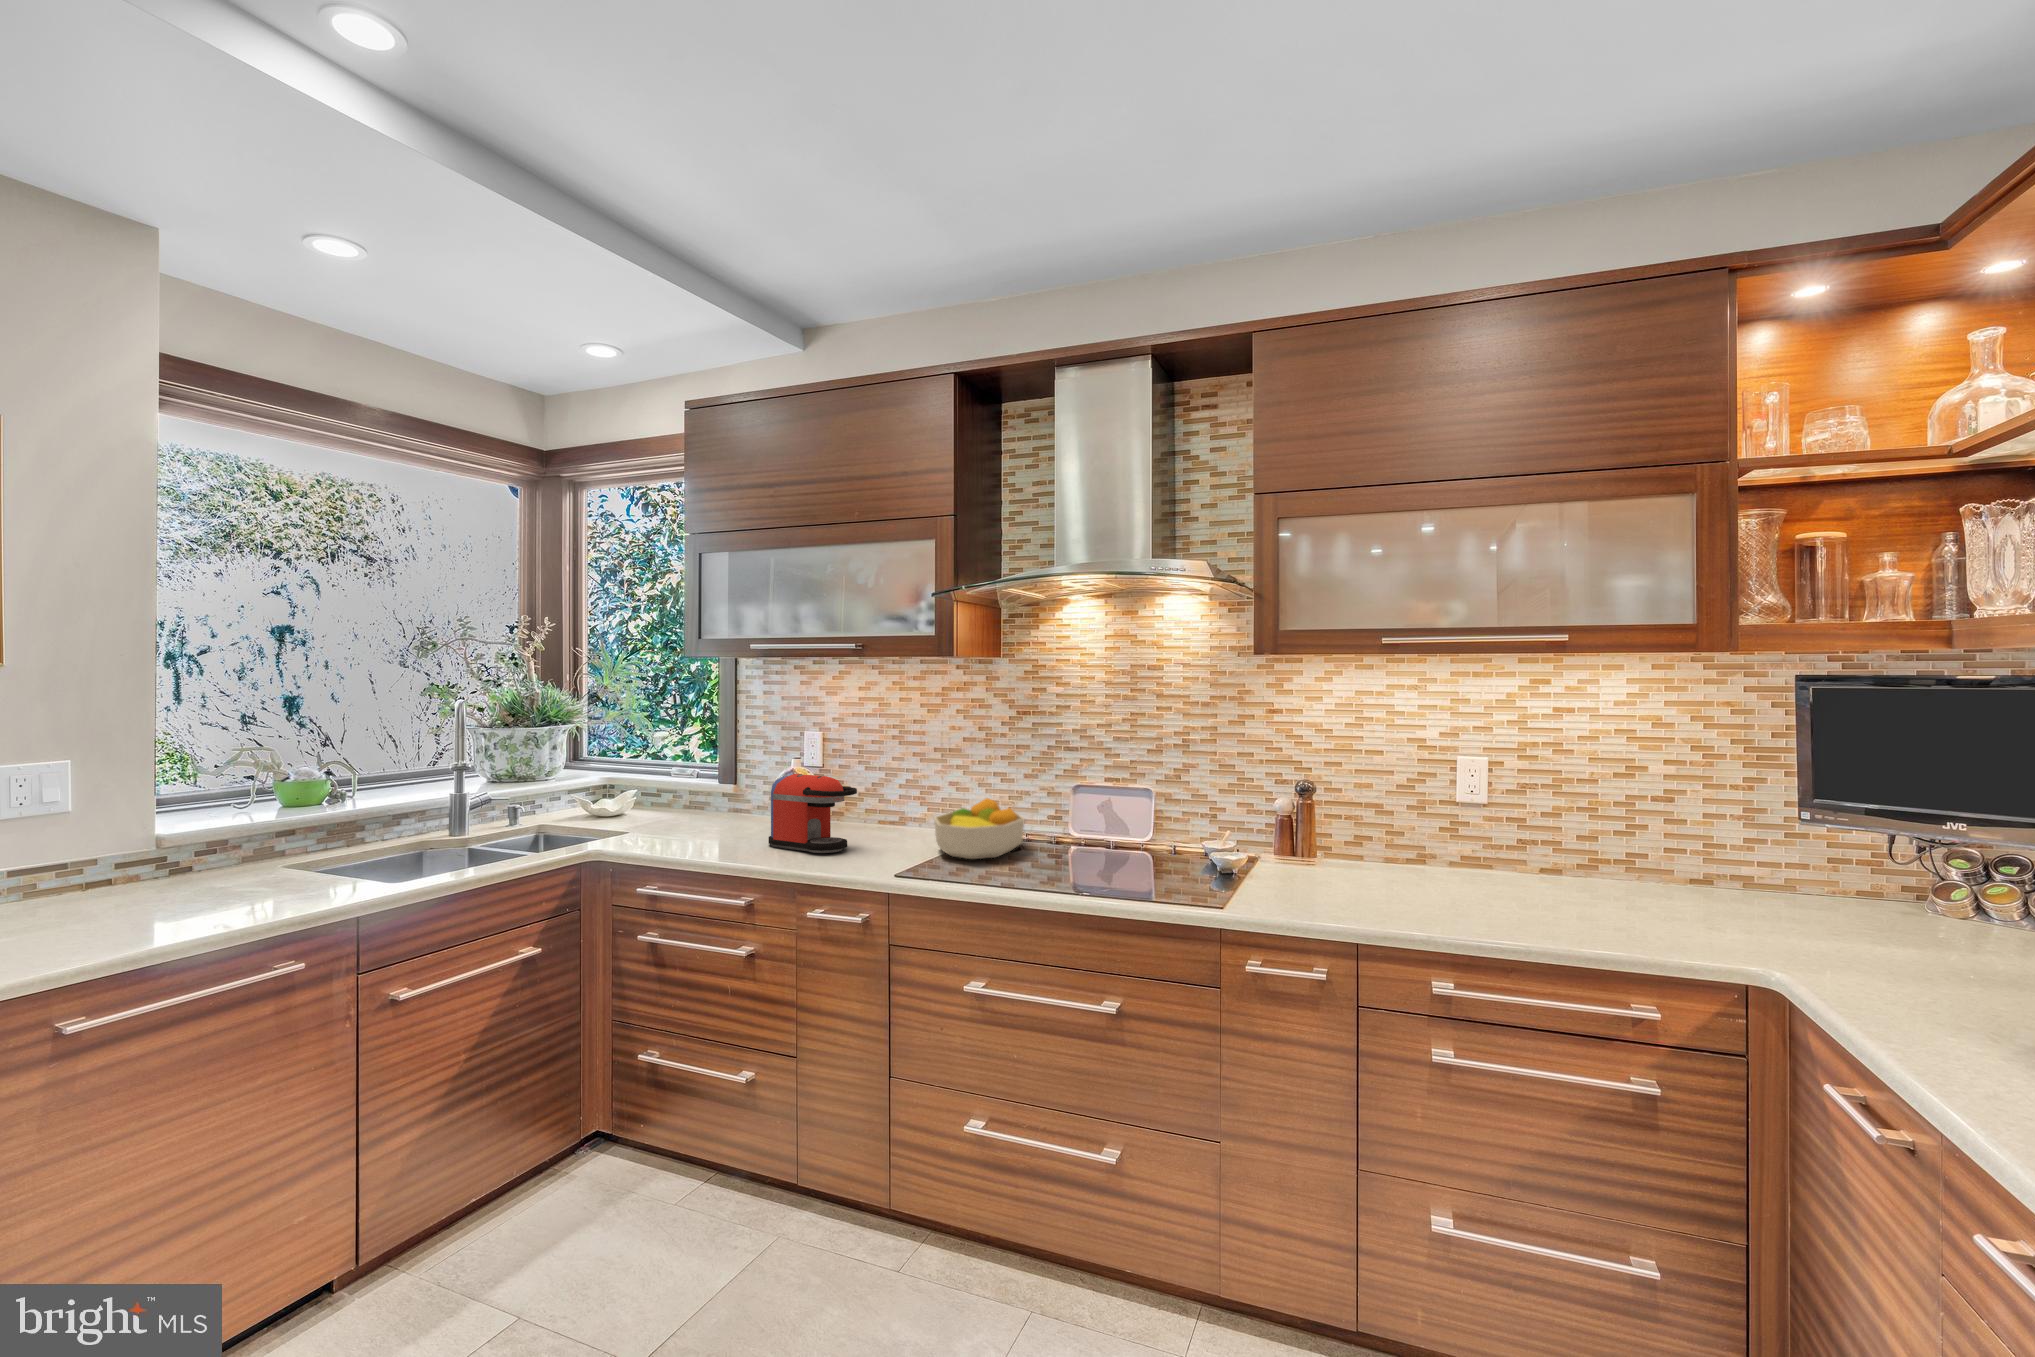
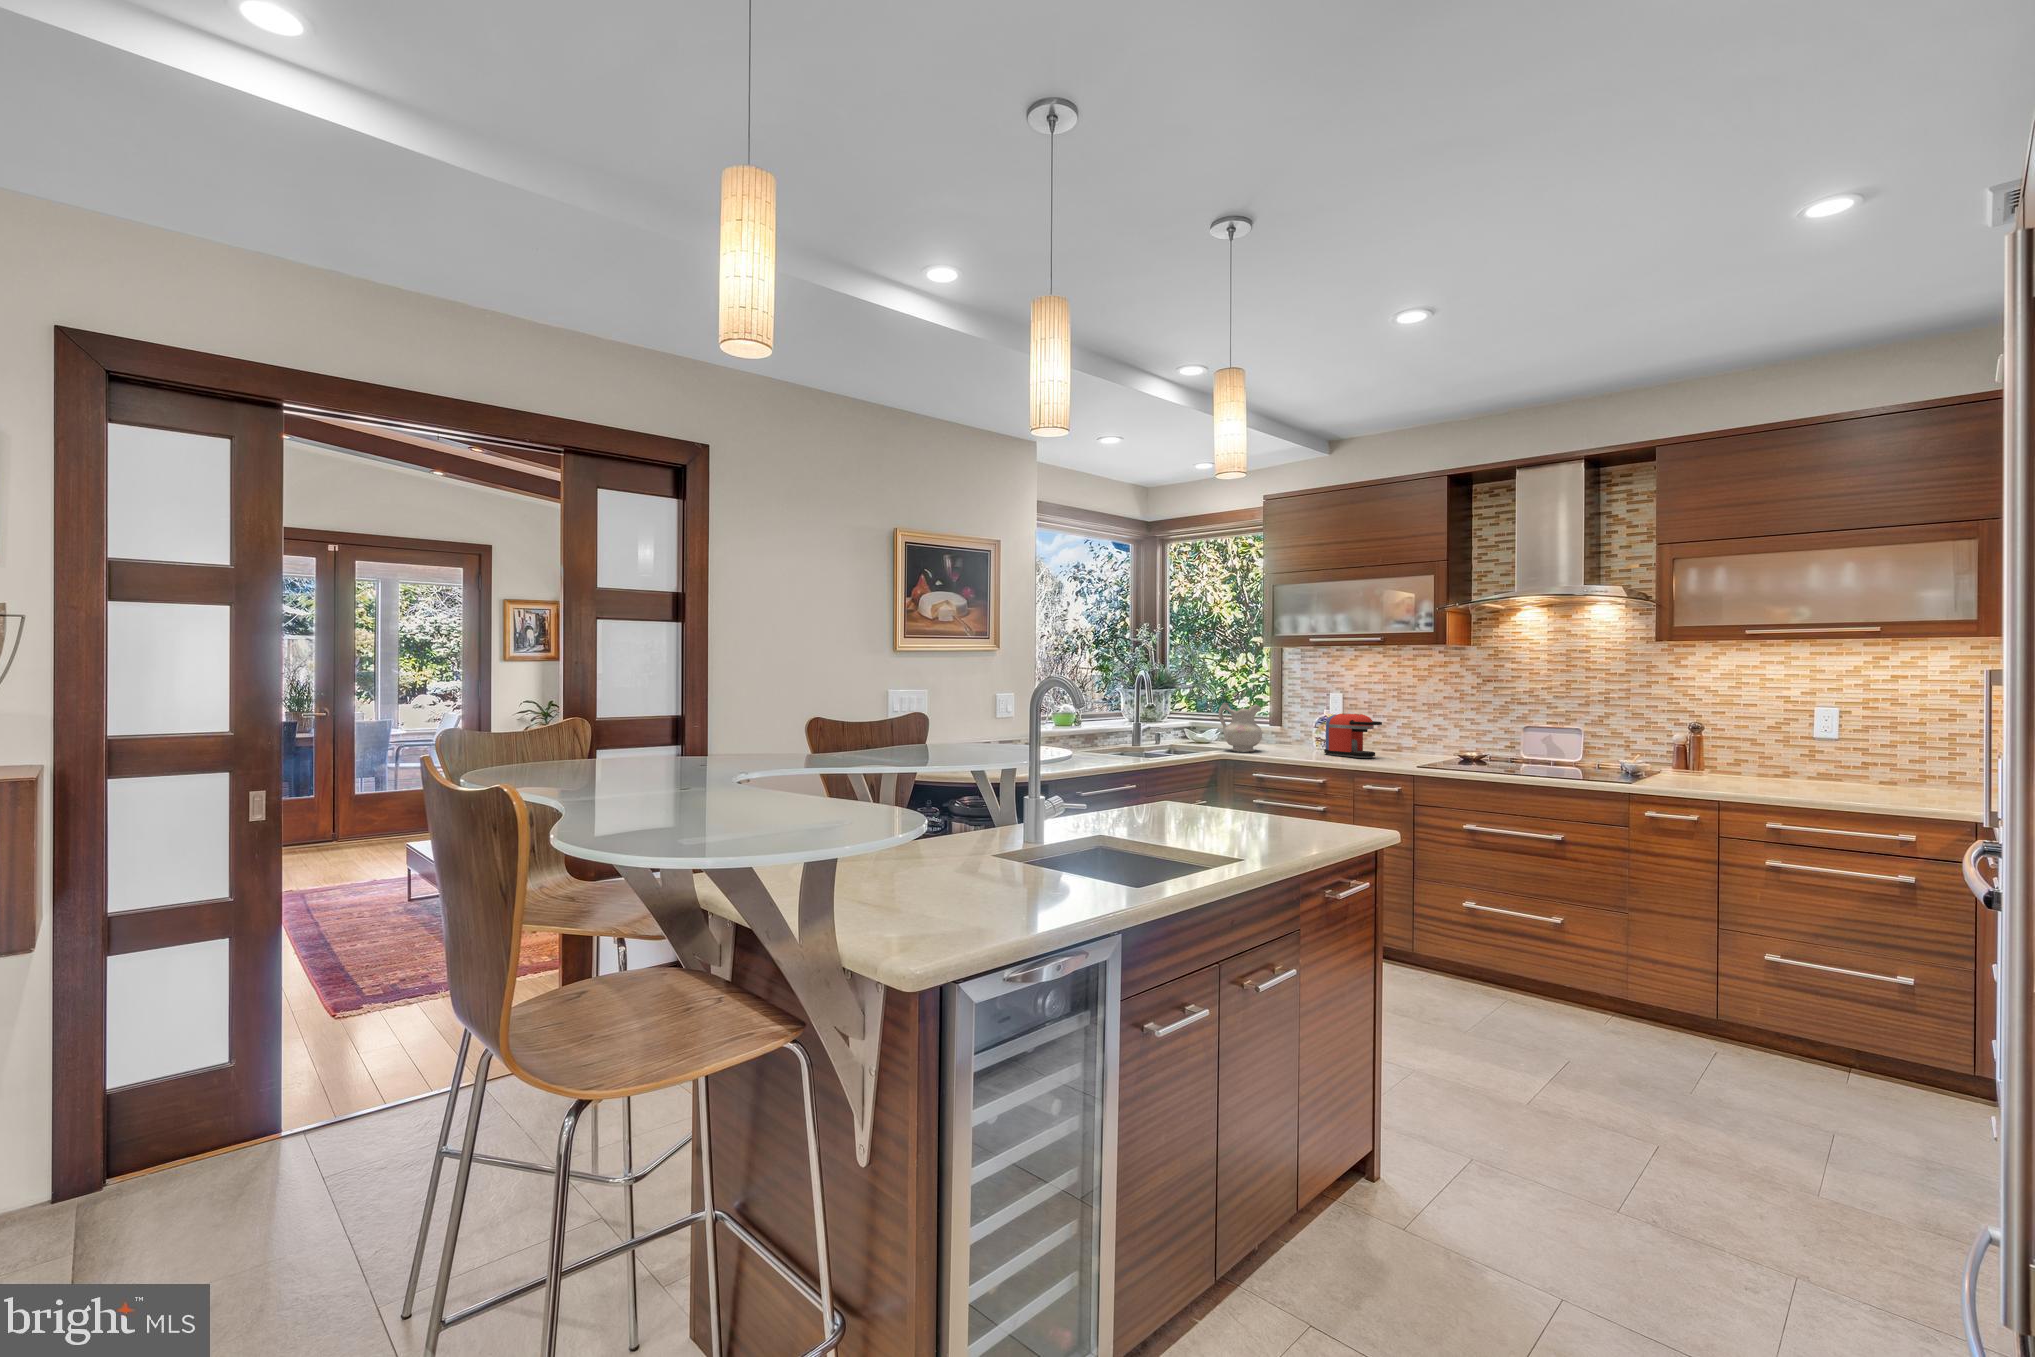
ceramic pitcher: none [583,759,664,848] -> present [1219,703,1262,752]
fruit bowl: present [934,798,1024,859] -> none [1430,731,1492,764]

